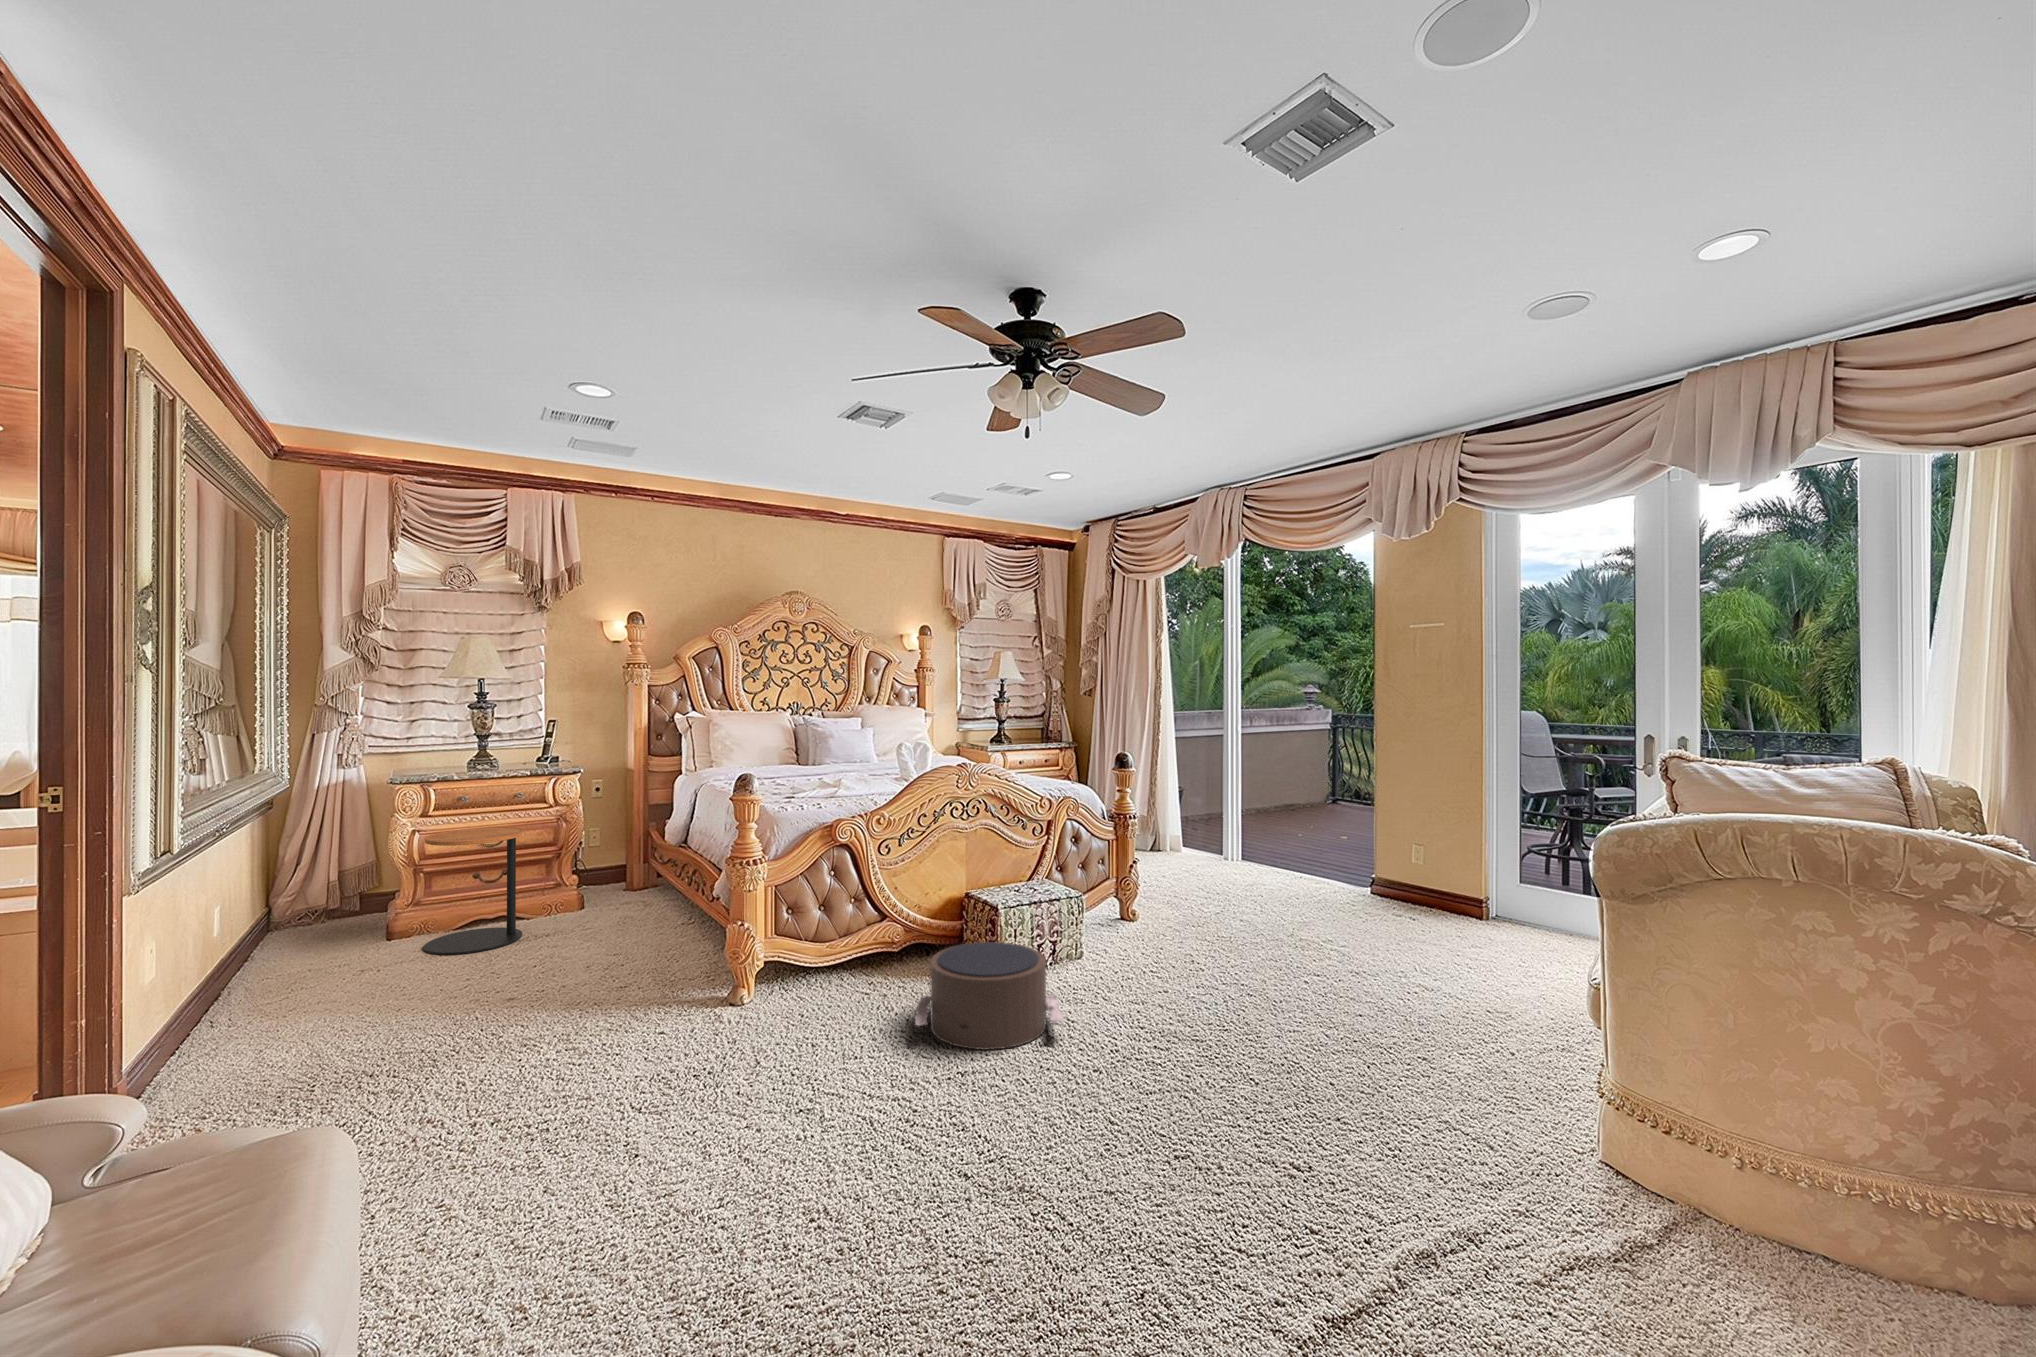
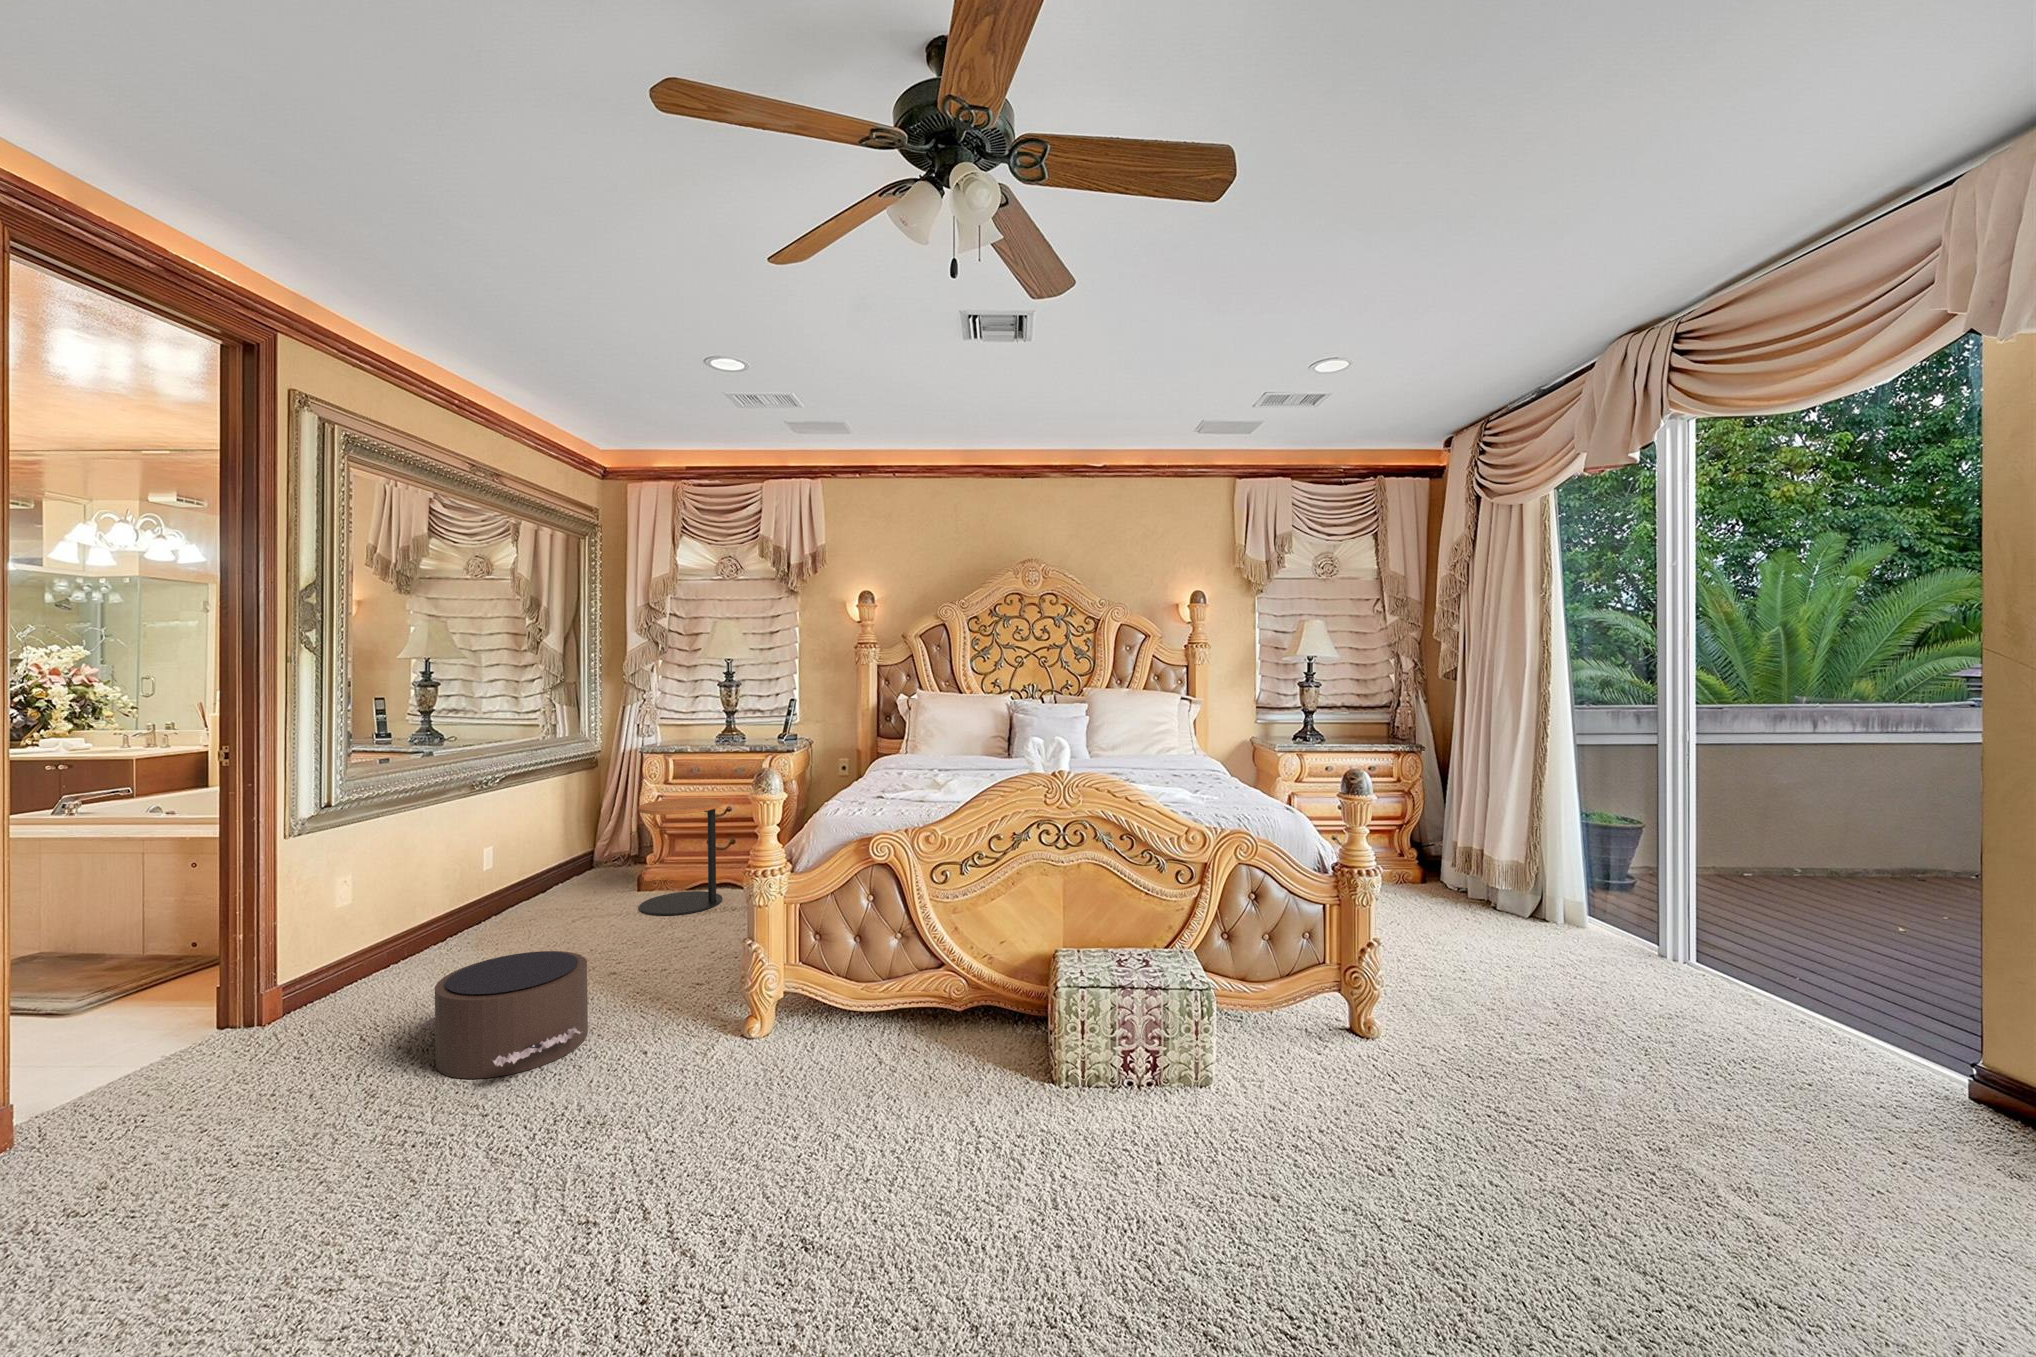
pouf: present [915,942,1064,1050] -> present [419,951,588,1079]

